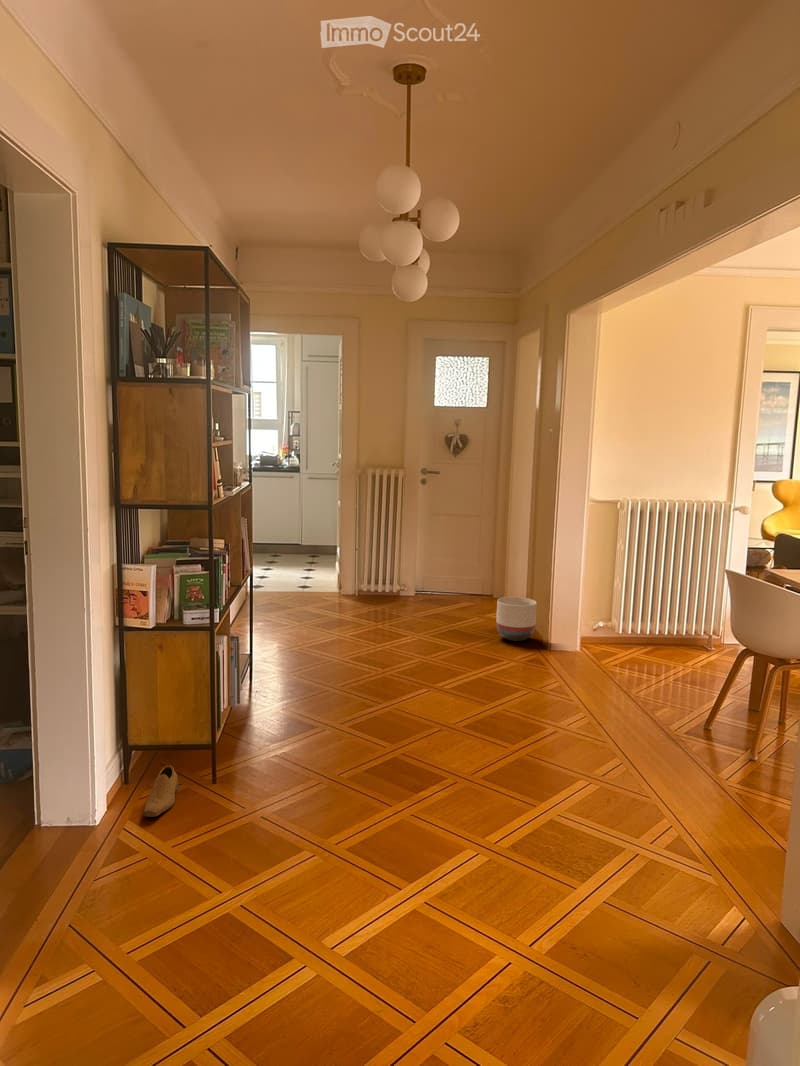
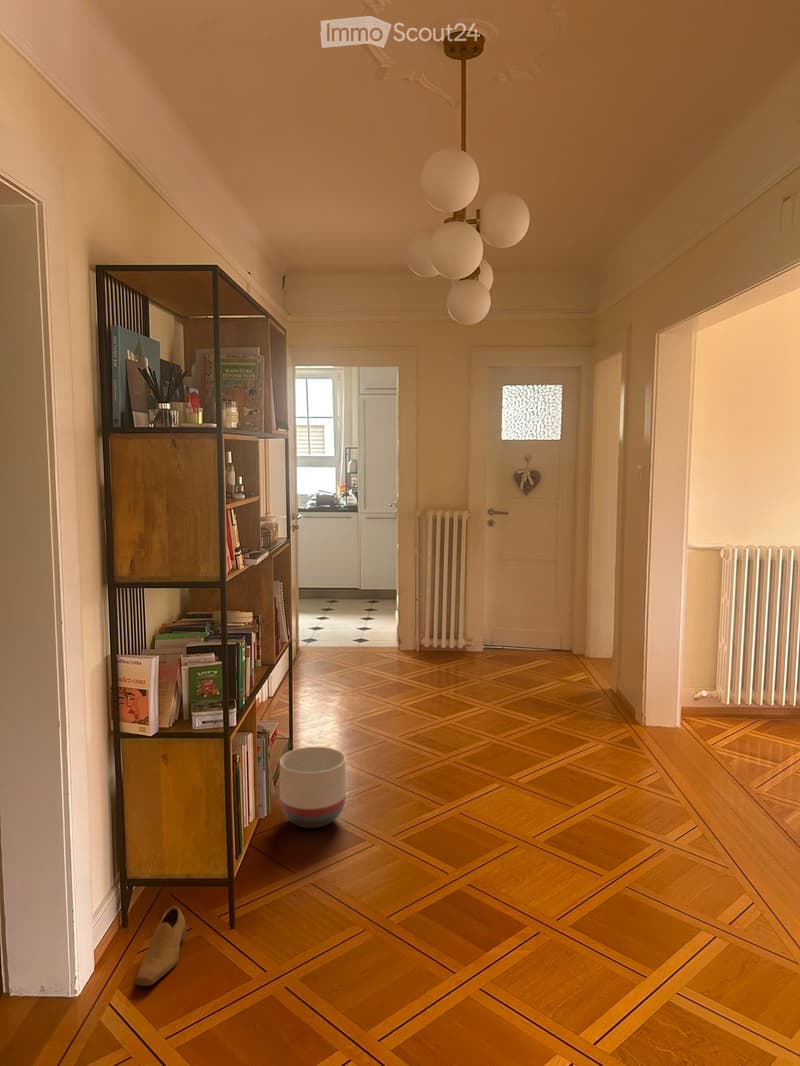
planter: present [496,597,537,641] -> present [279,747,346,828]

